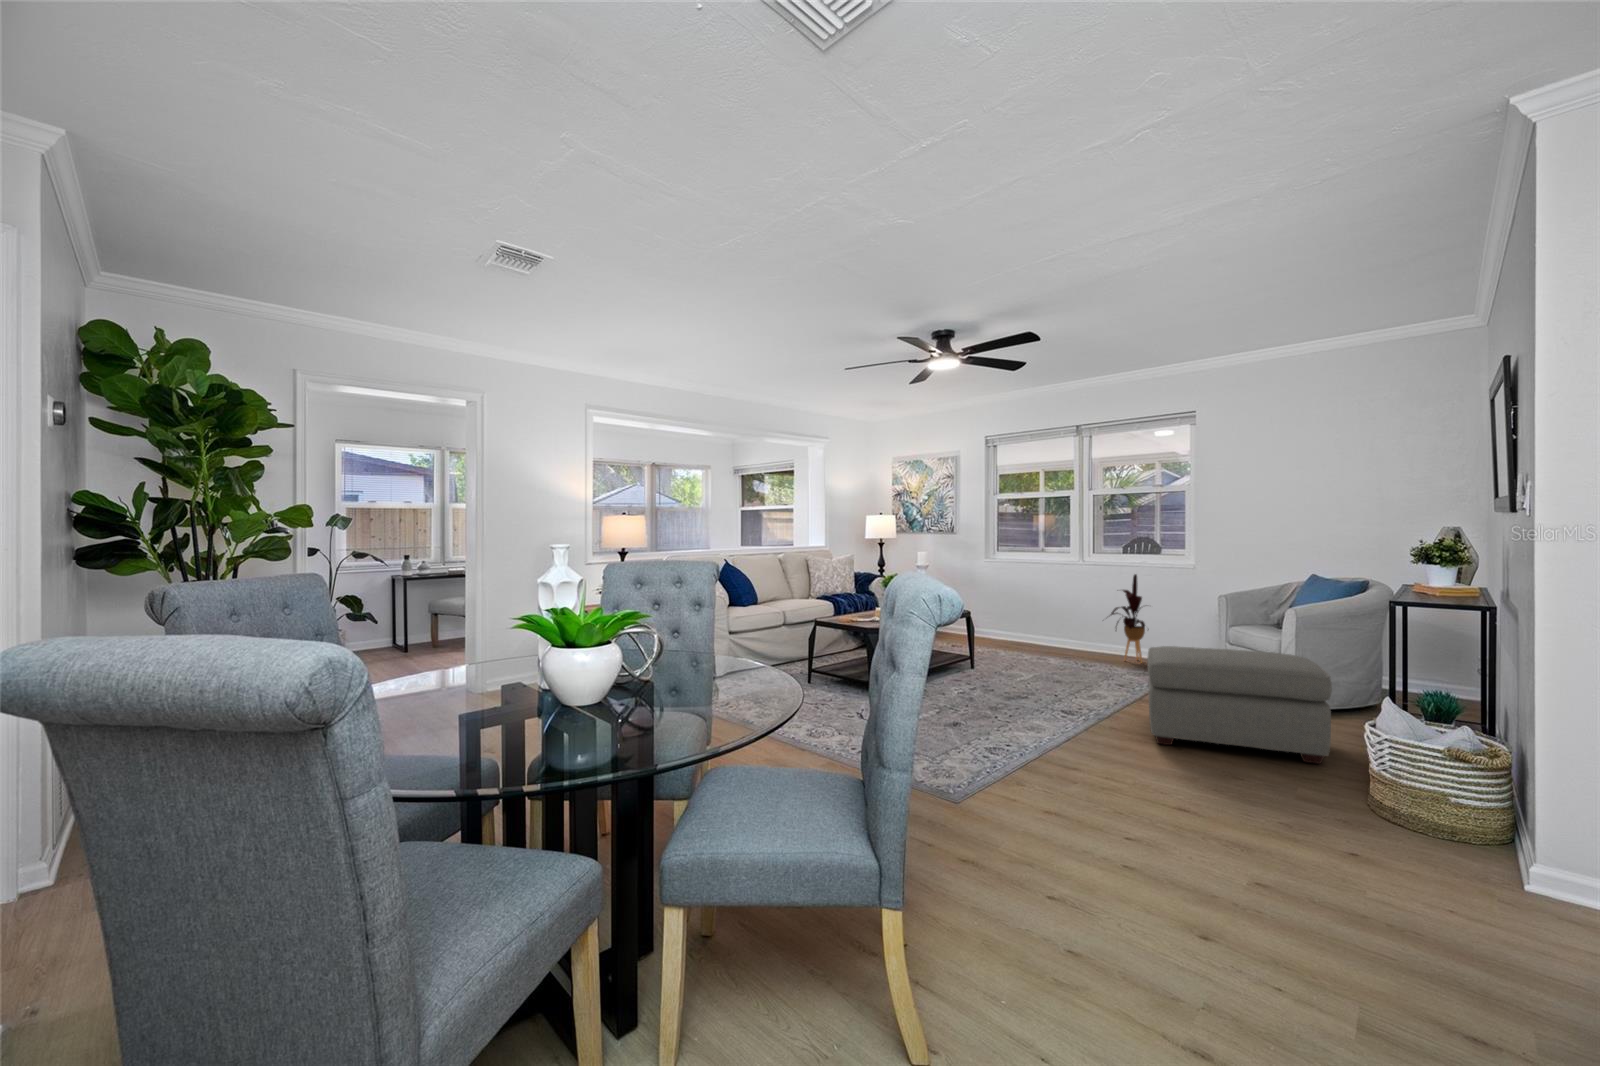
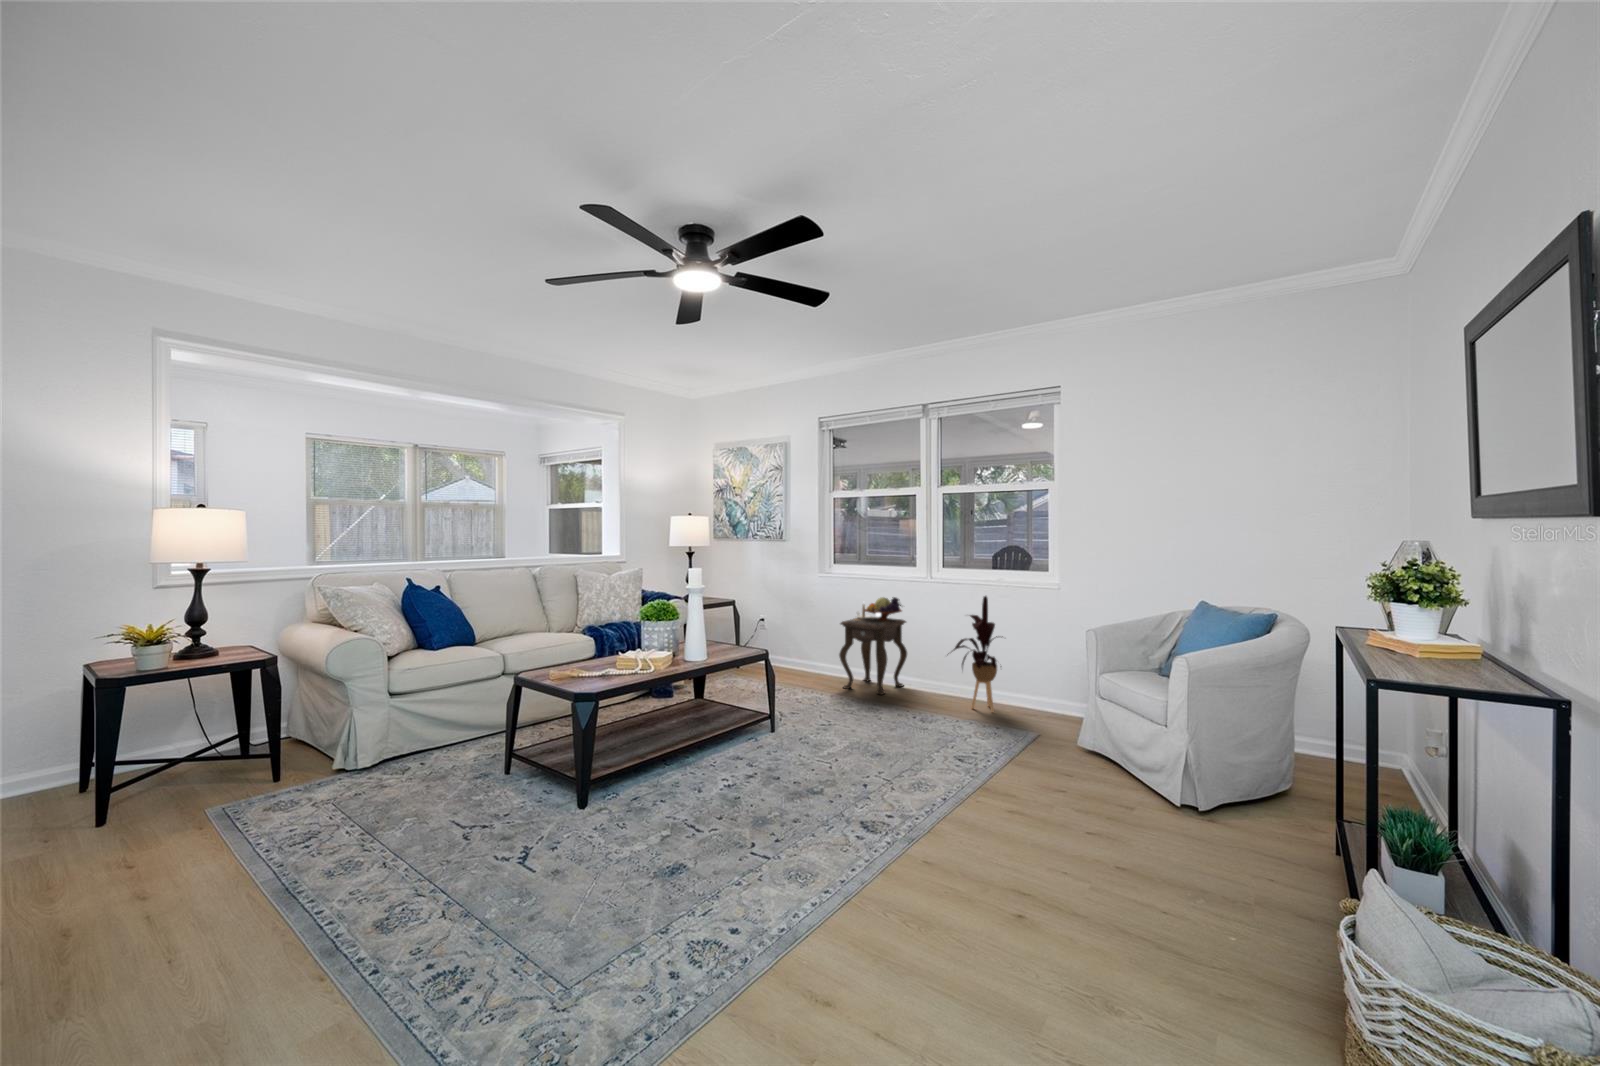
side table: none [1012,575,1066,652] -> present [839,597,907,695]
ottoman: present [1147,646,1332,764] -> none [971,722,1260,950]

